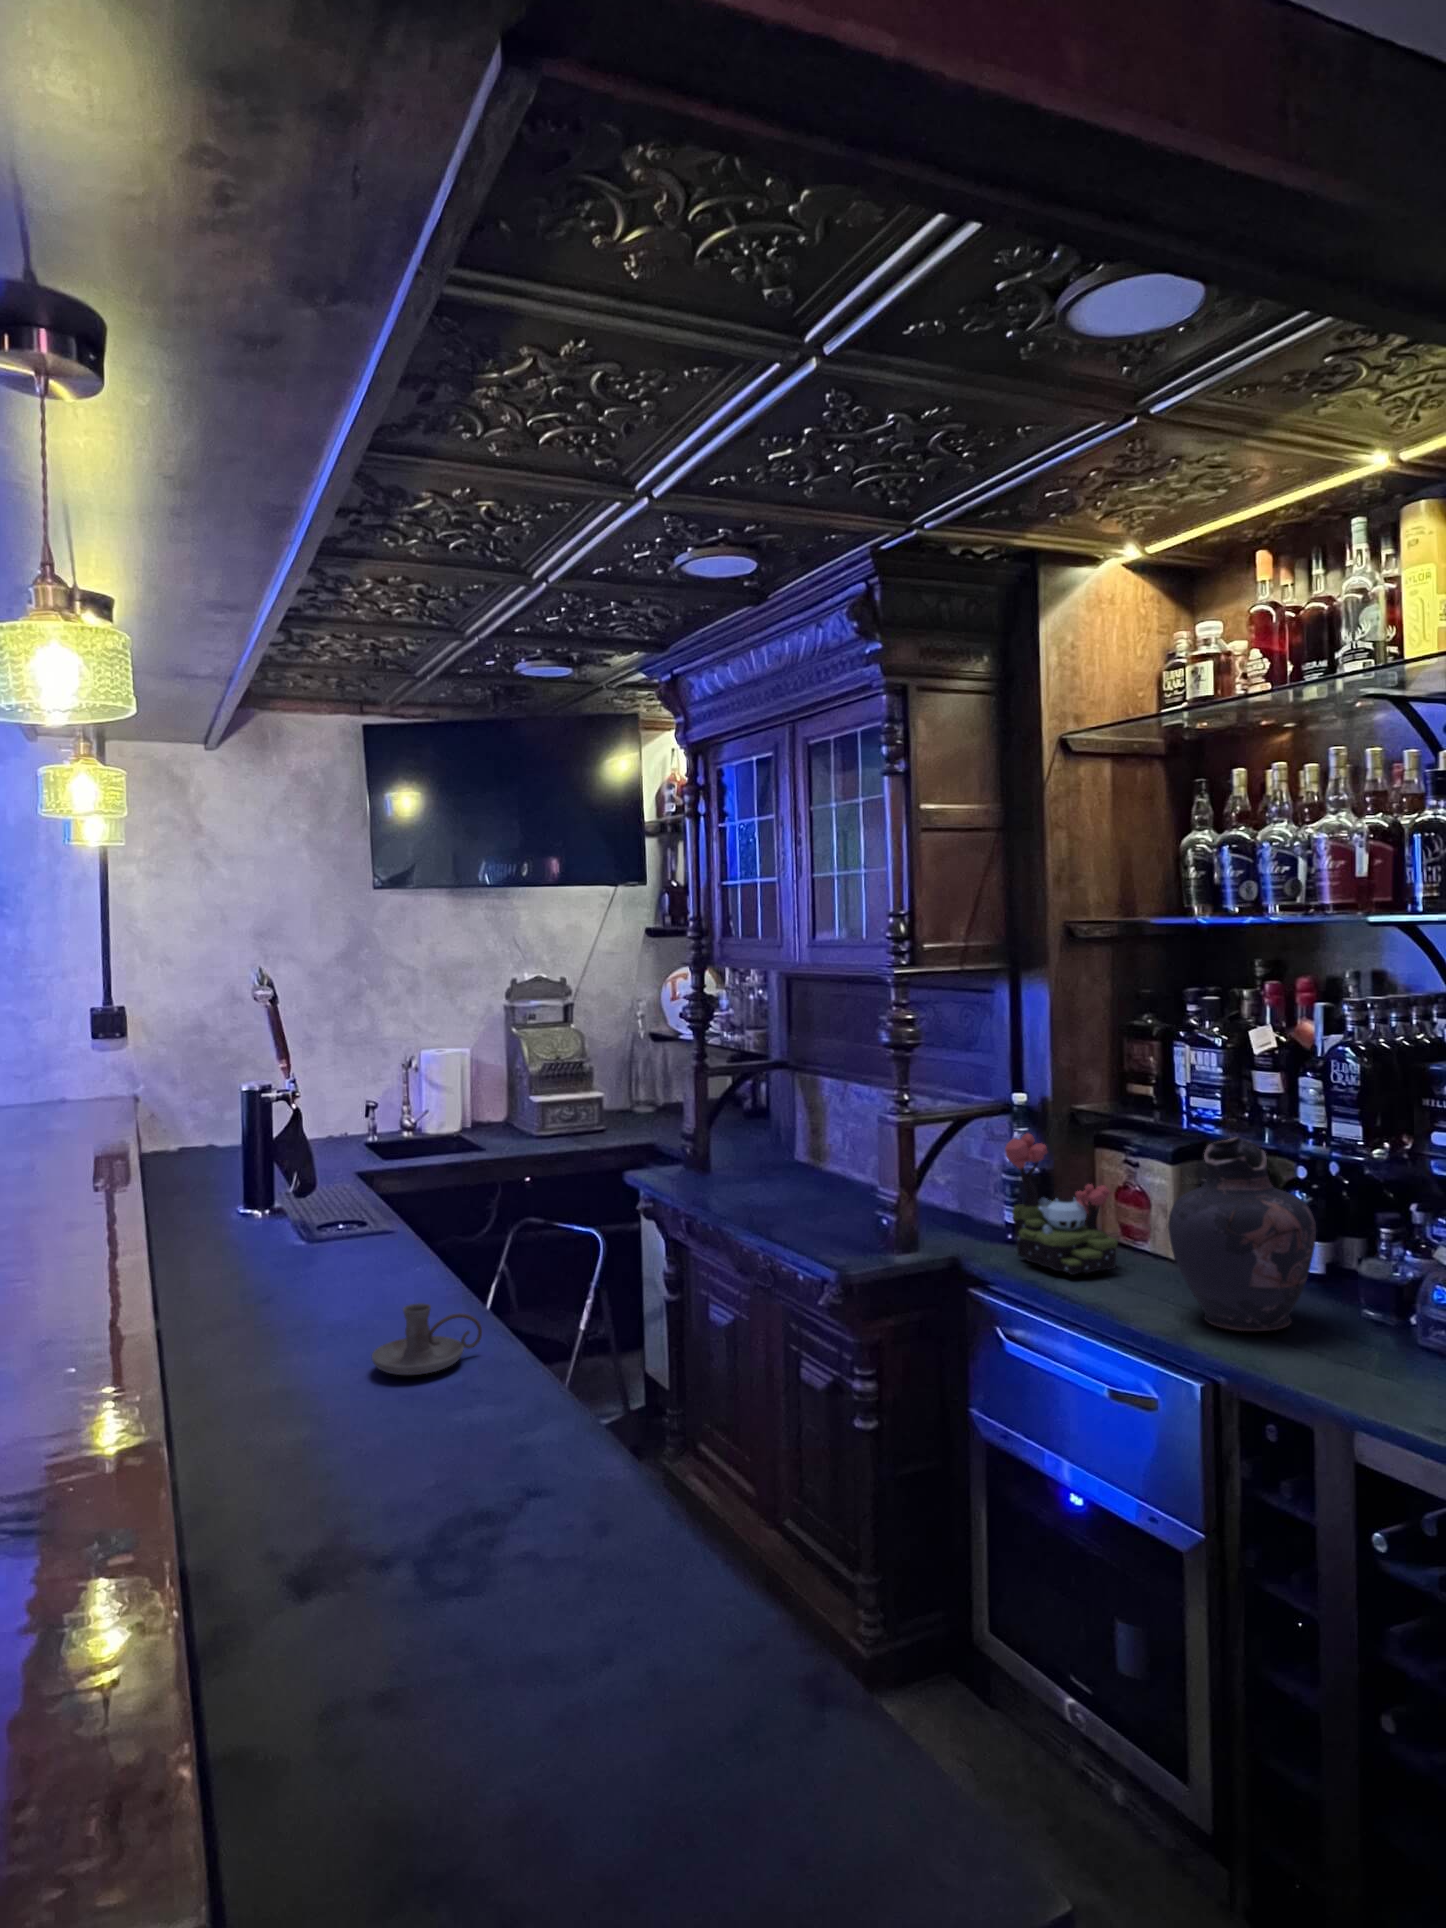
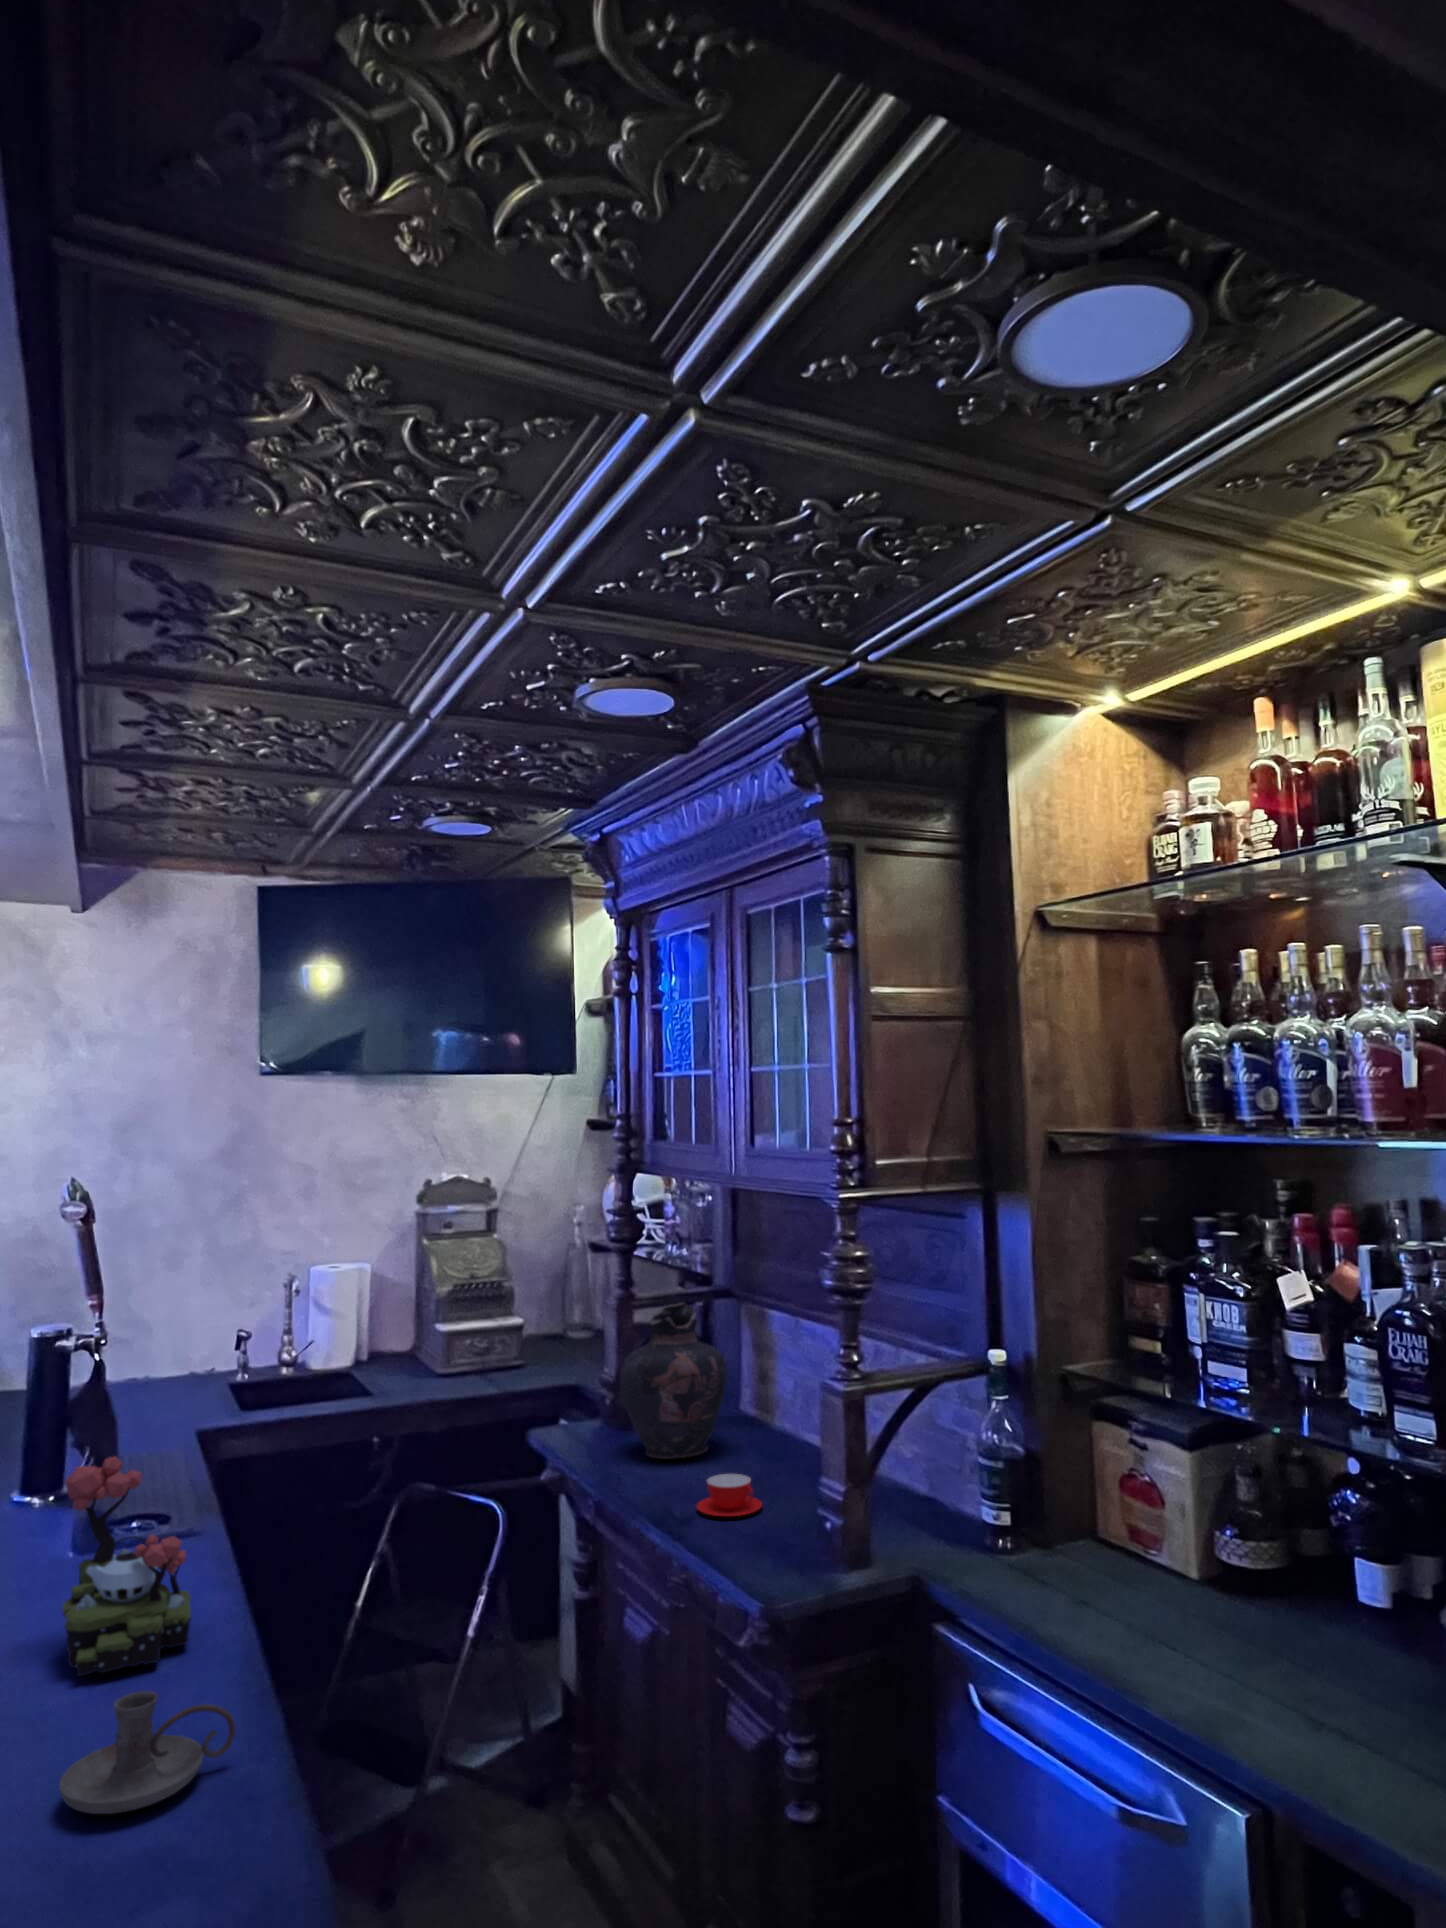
plant: present [1005,1133,1118,1275] -> present [63,1457,191,1676]
vase: present [1168,1137,1316,1331] -> present [621,1303,727,1459]
teacup: none [775,1193,828,1223] -> present [697,1474,762,1516]

